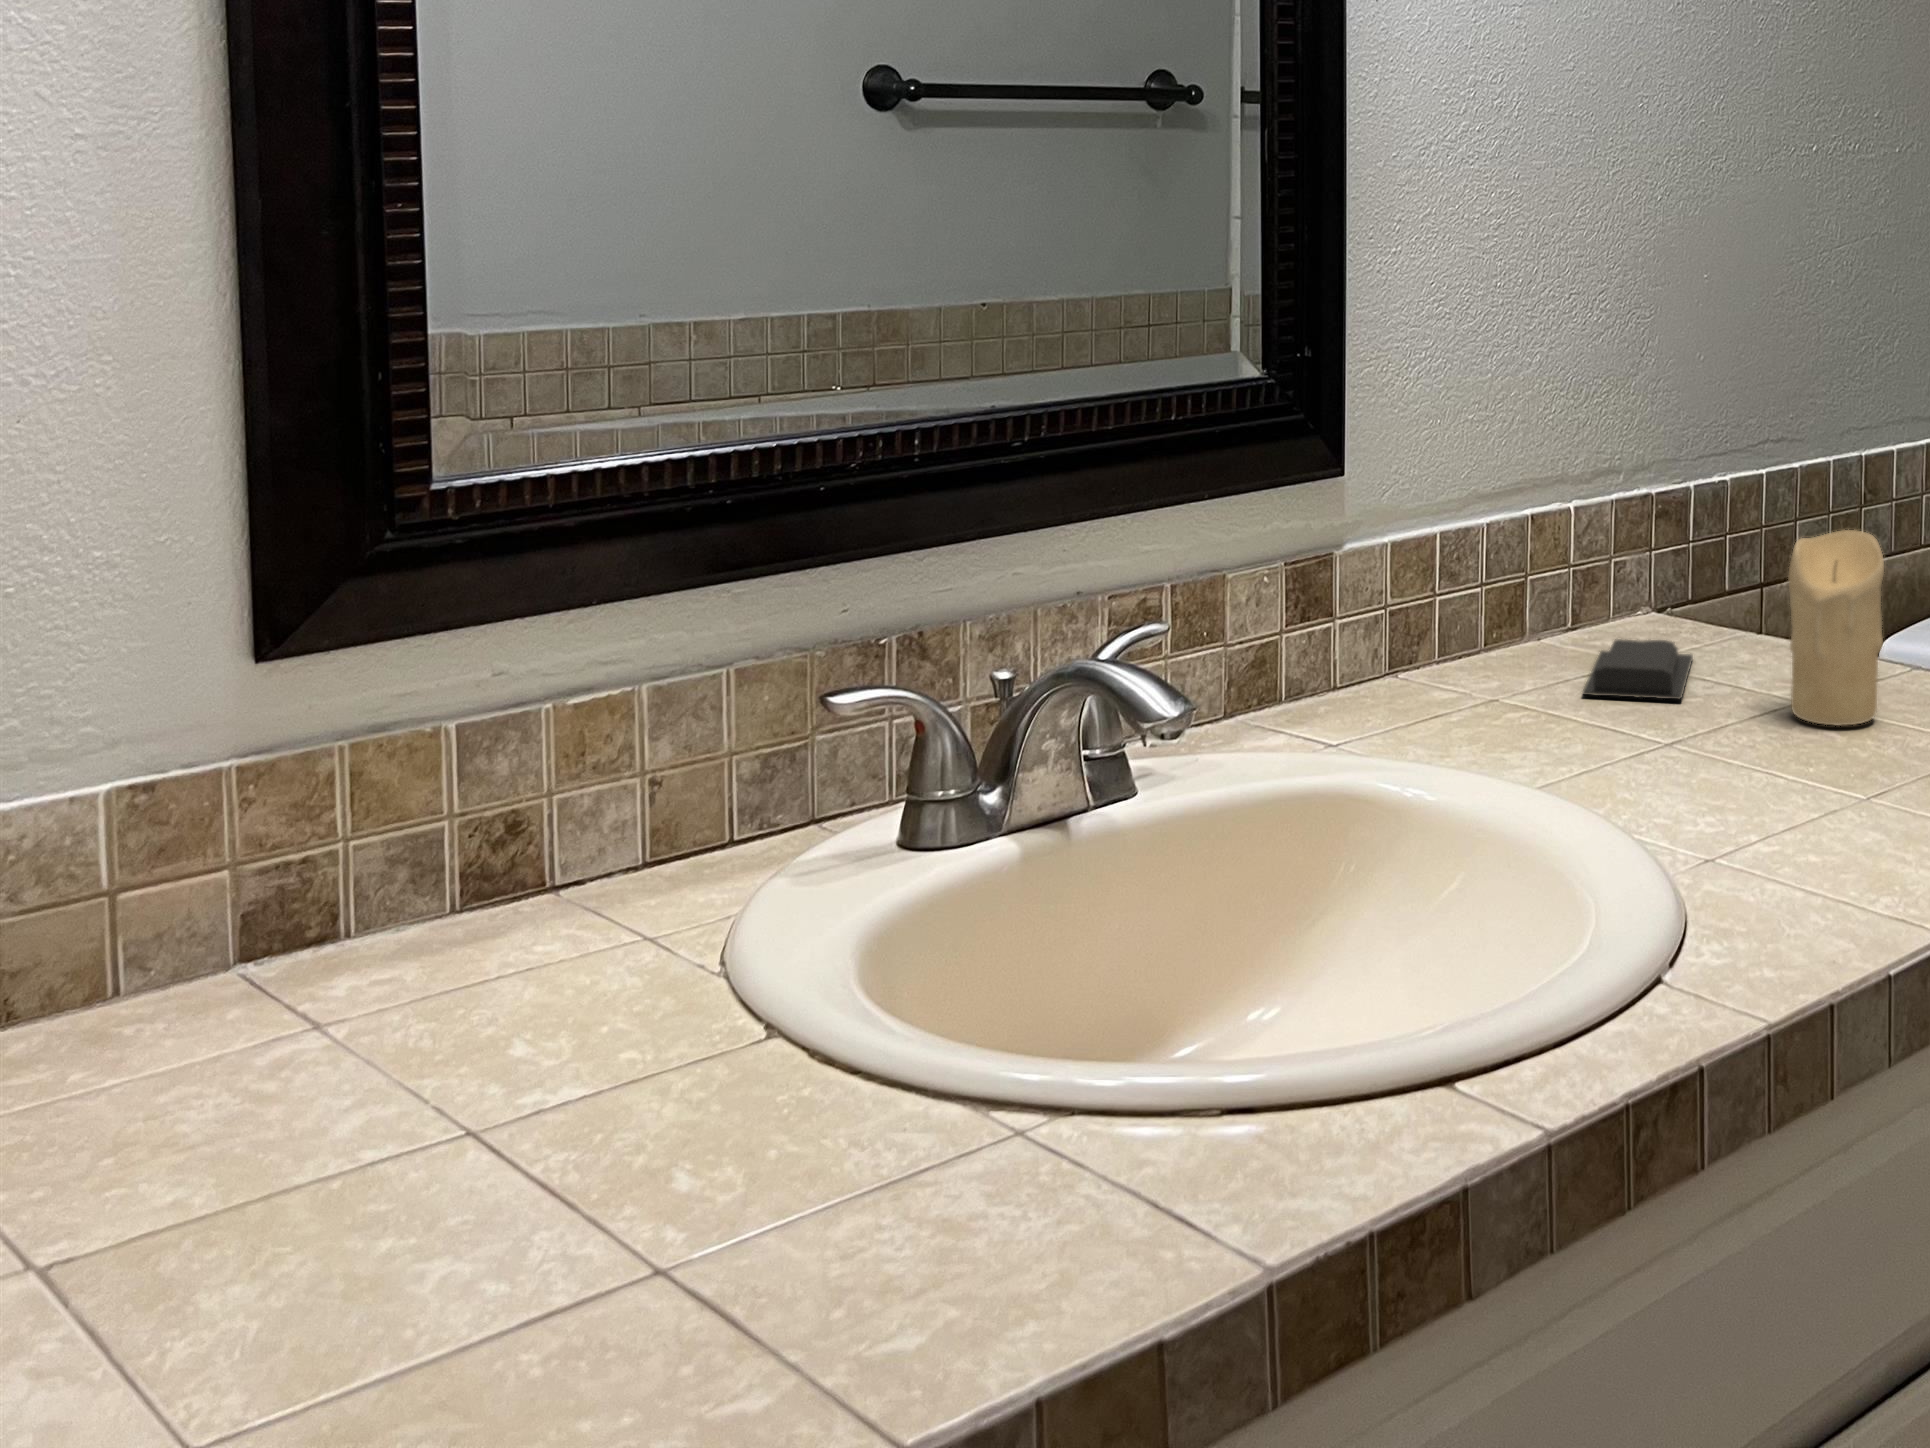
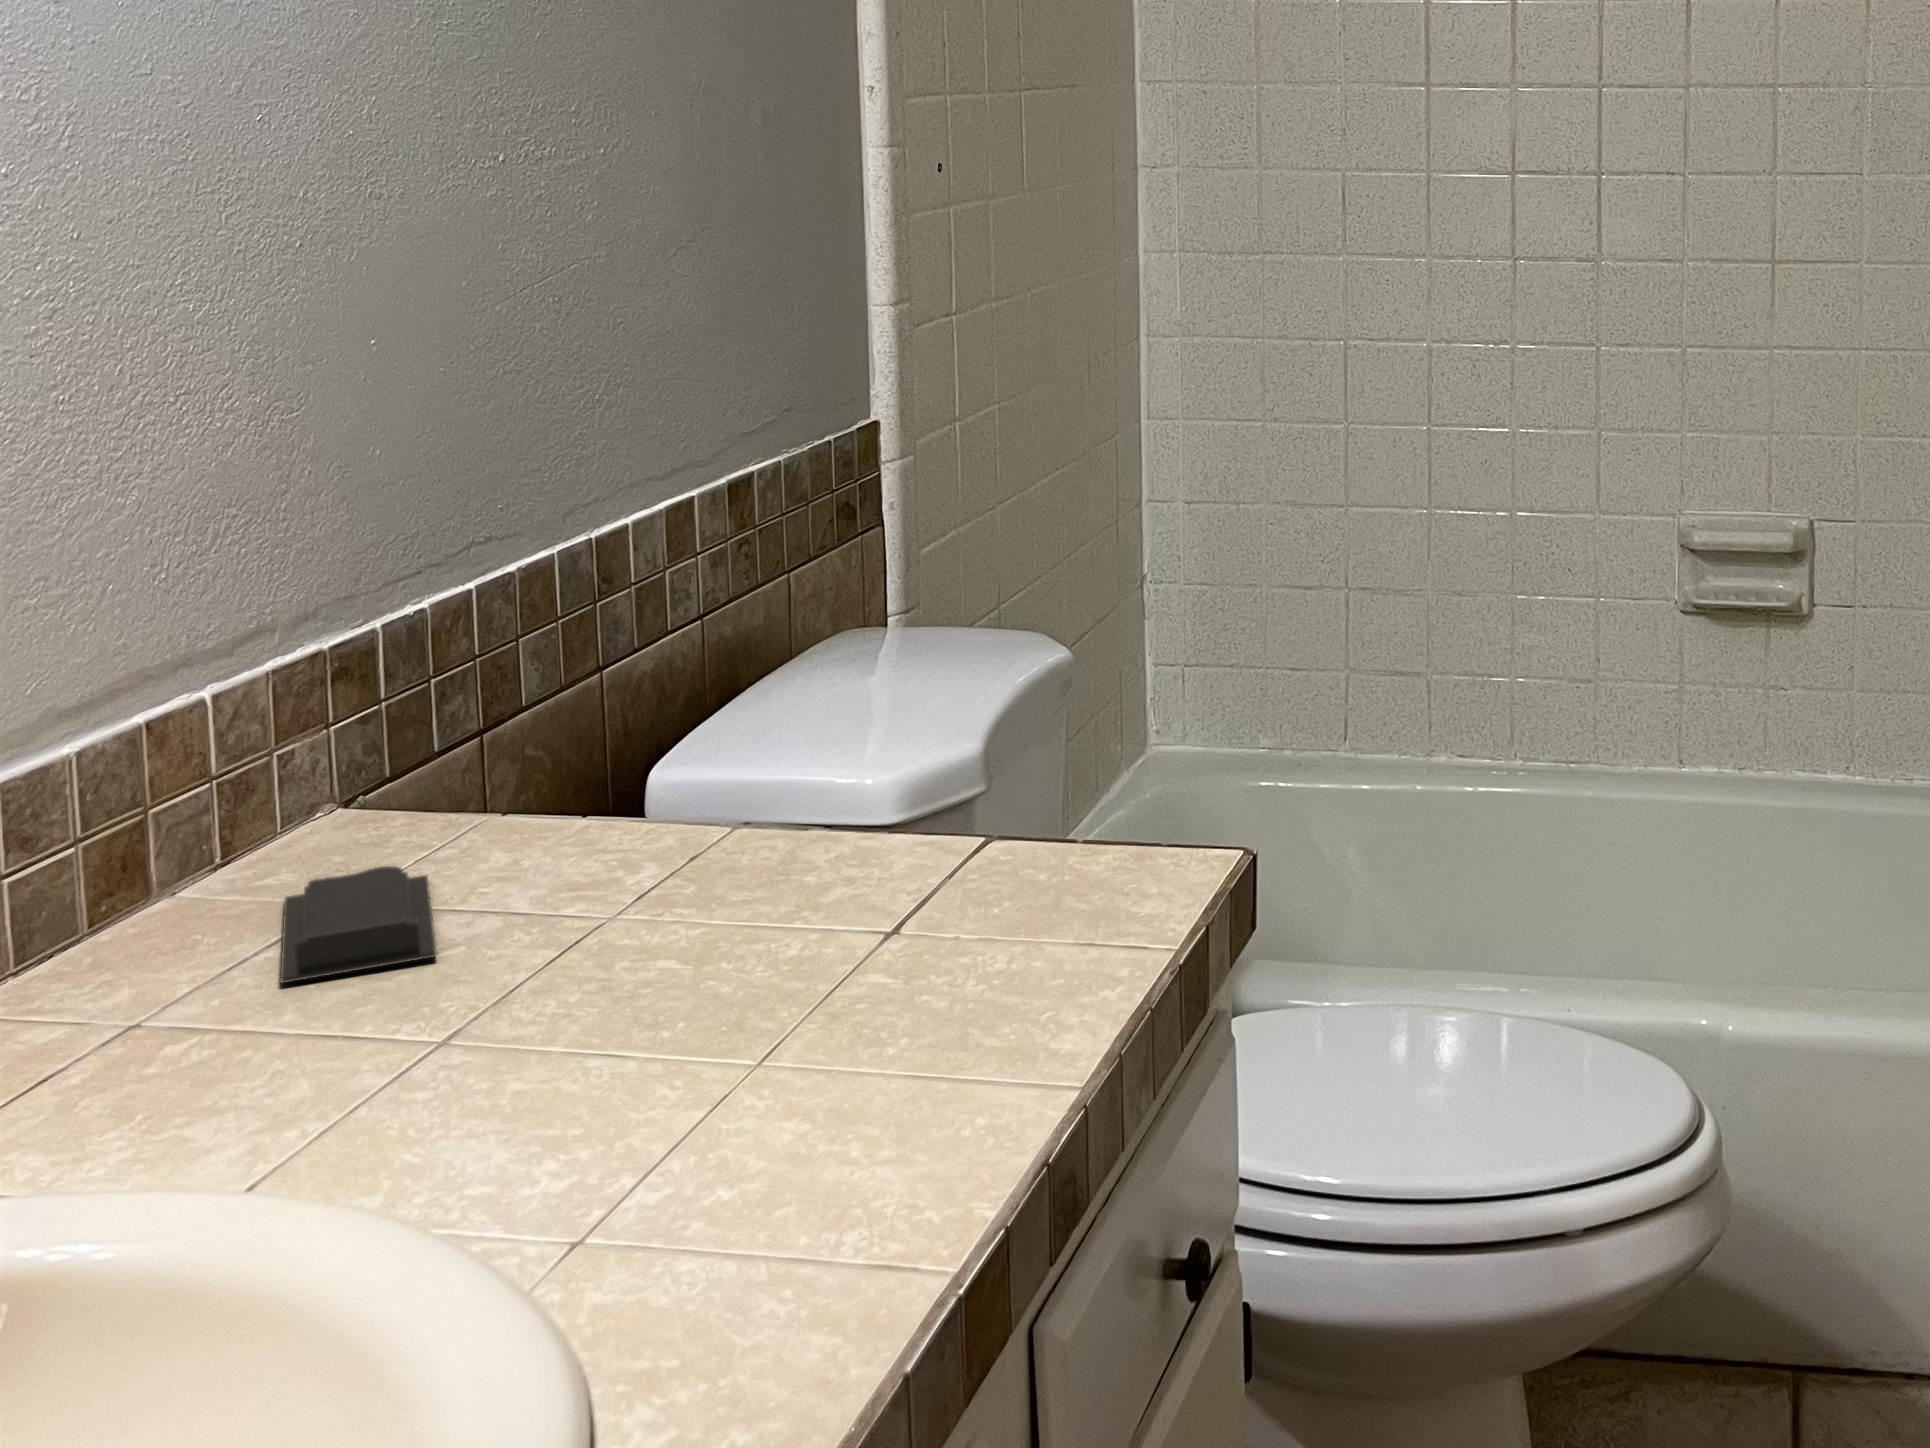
candle: present [1788,530,1884,726] -> none [585,686,723,952]

